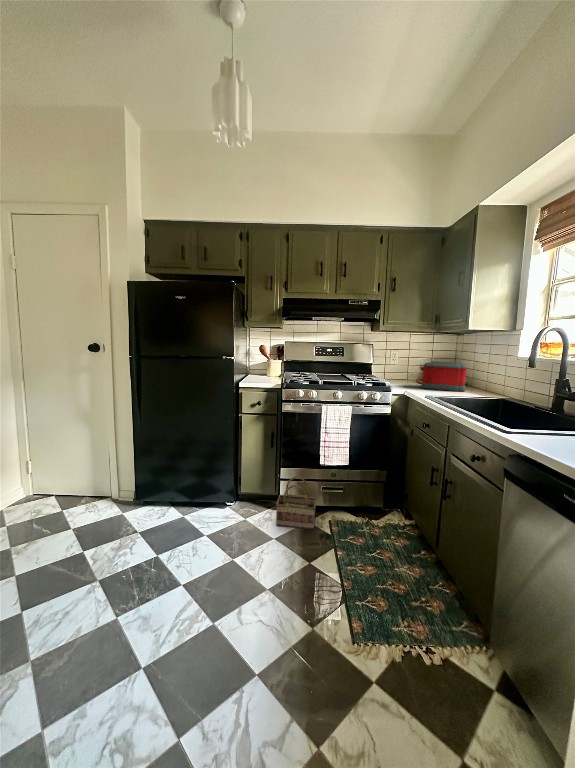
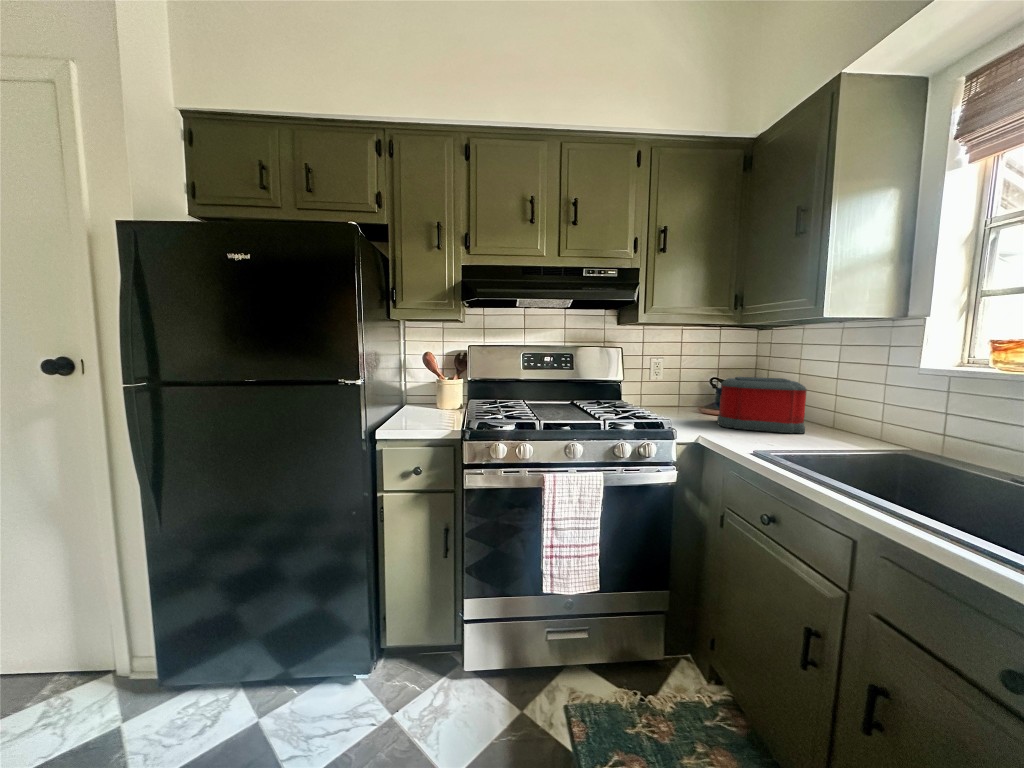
basket: present [276,477,316,529] -> none [455,618,538,737]

